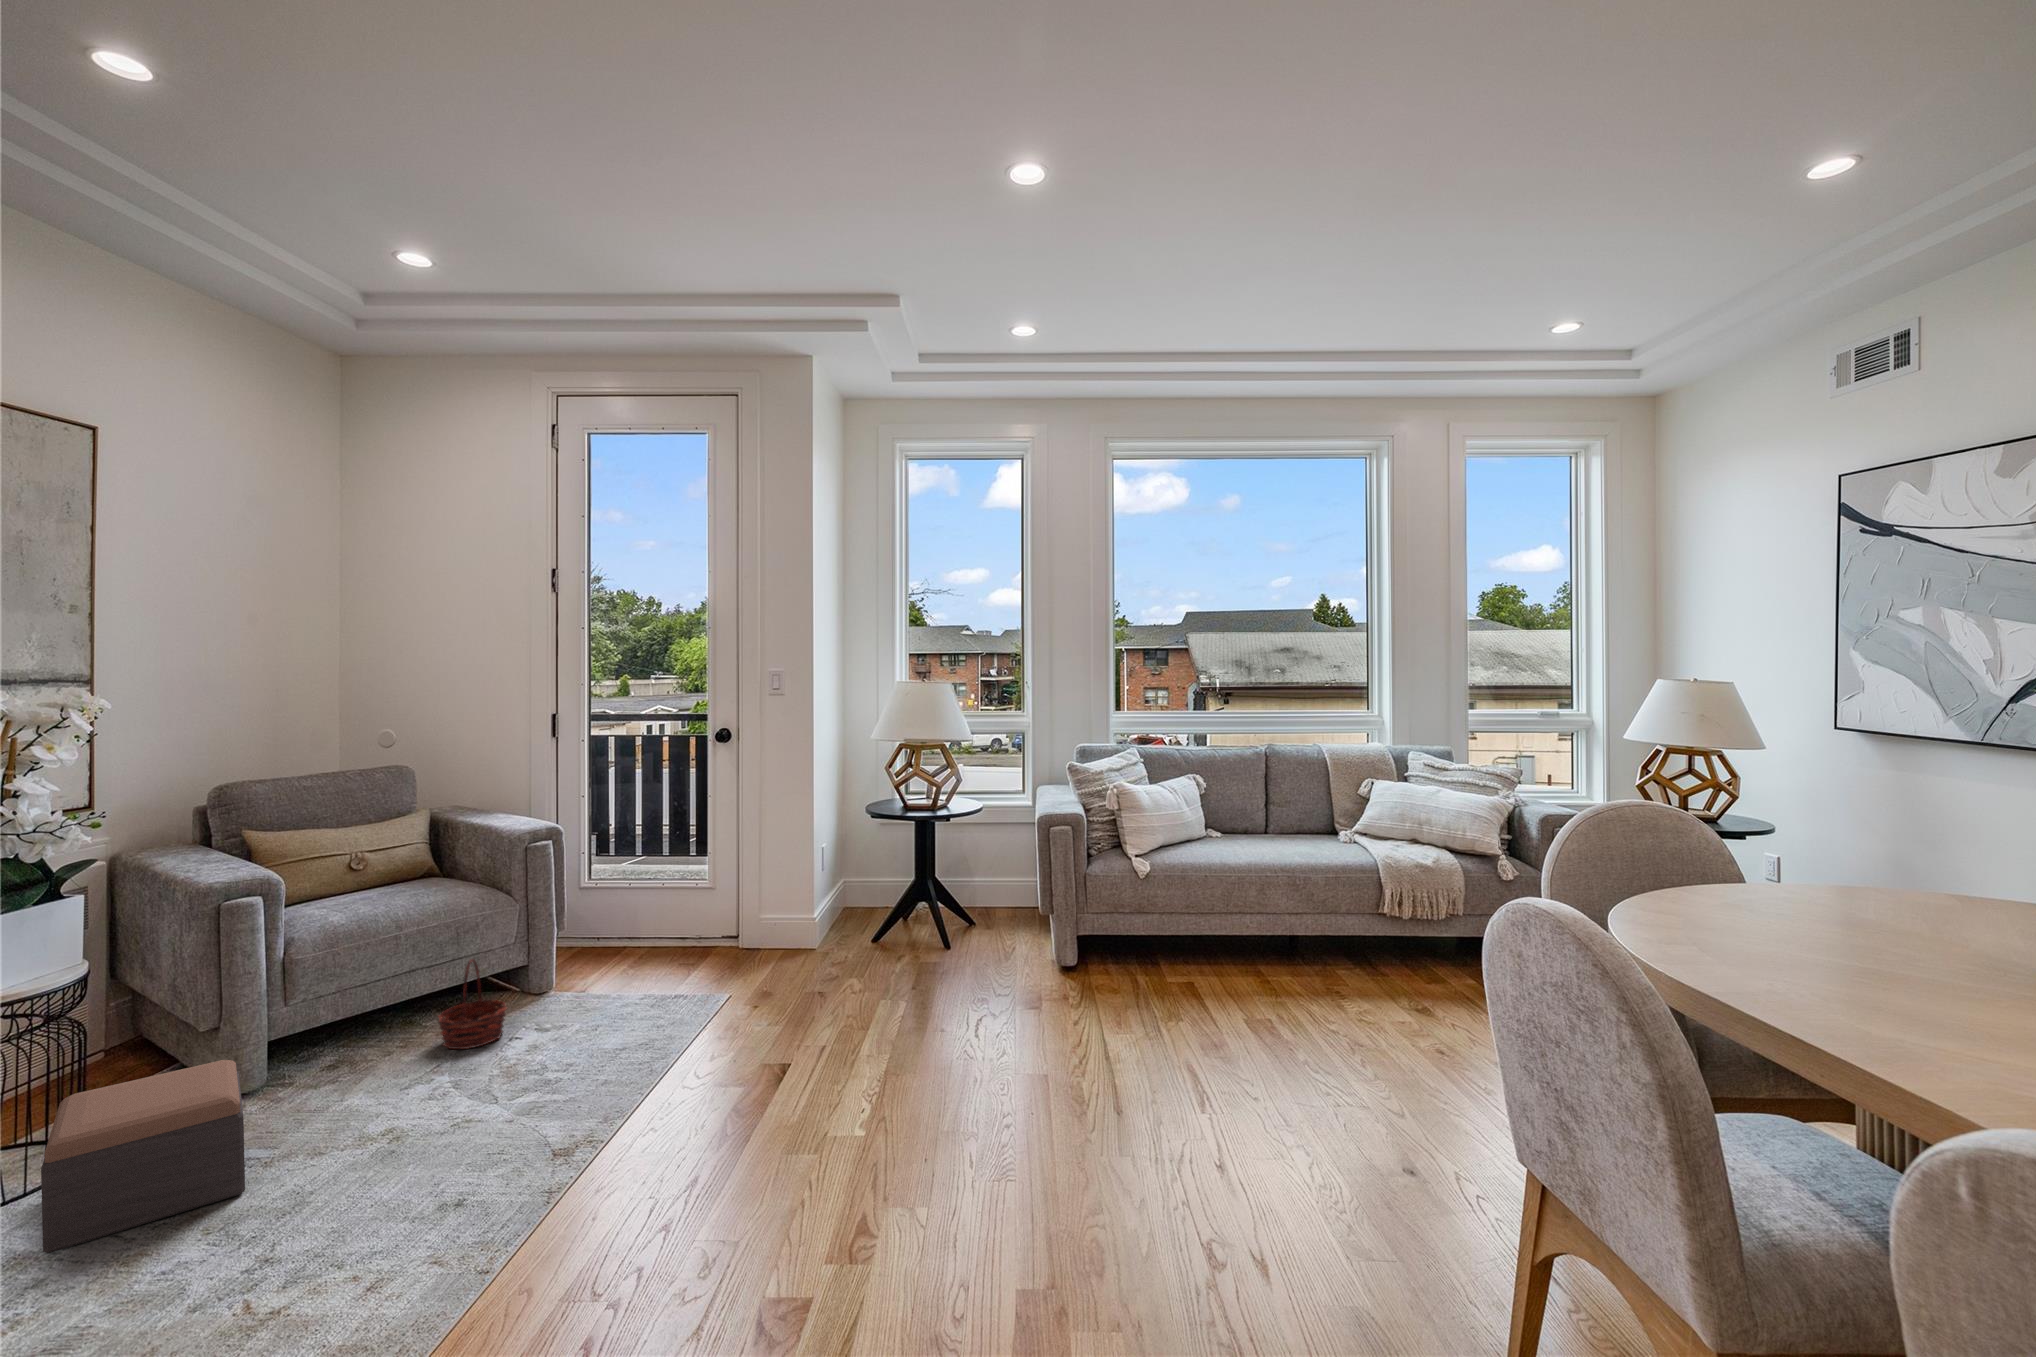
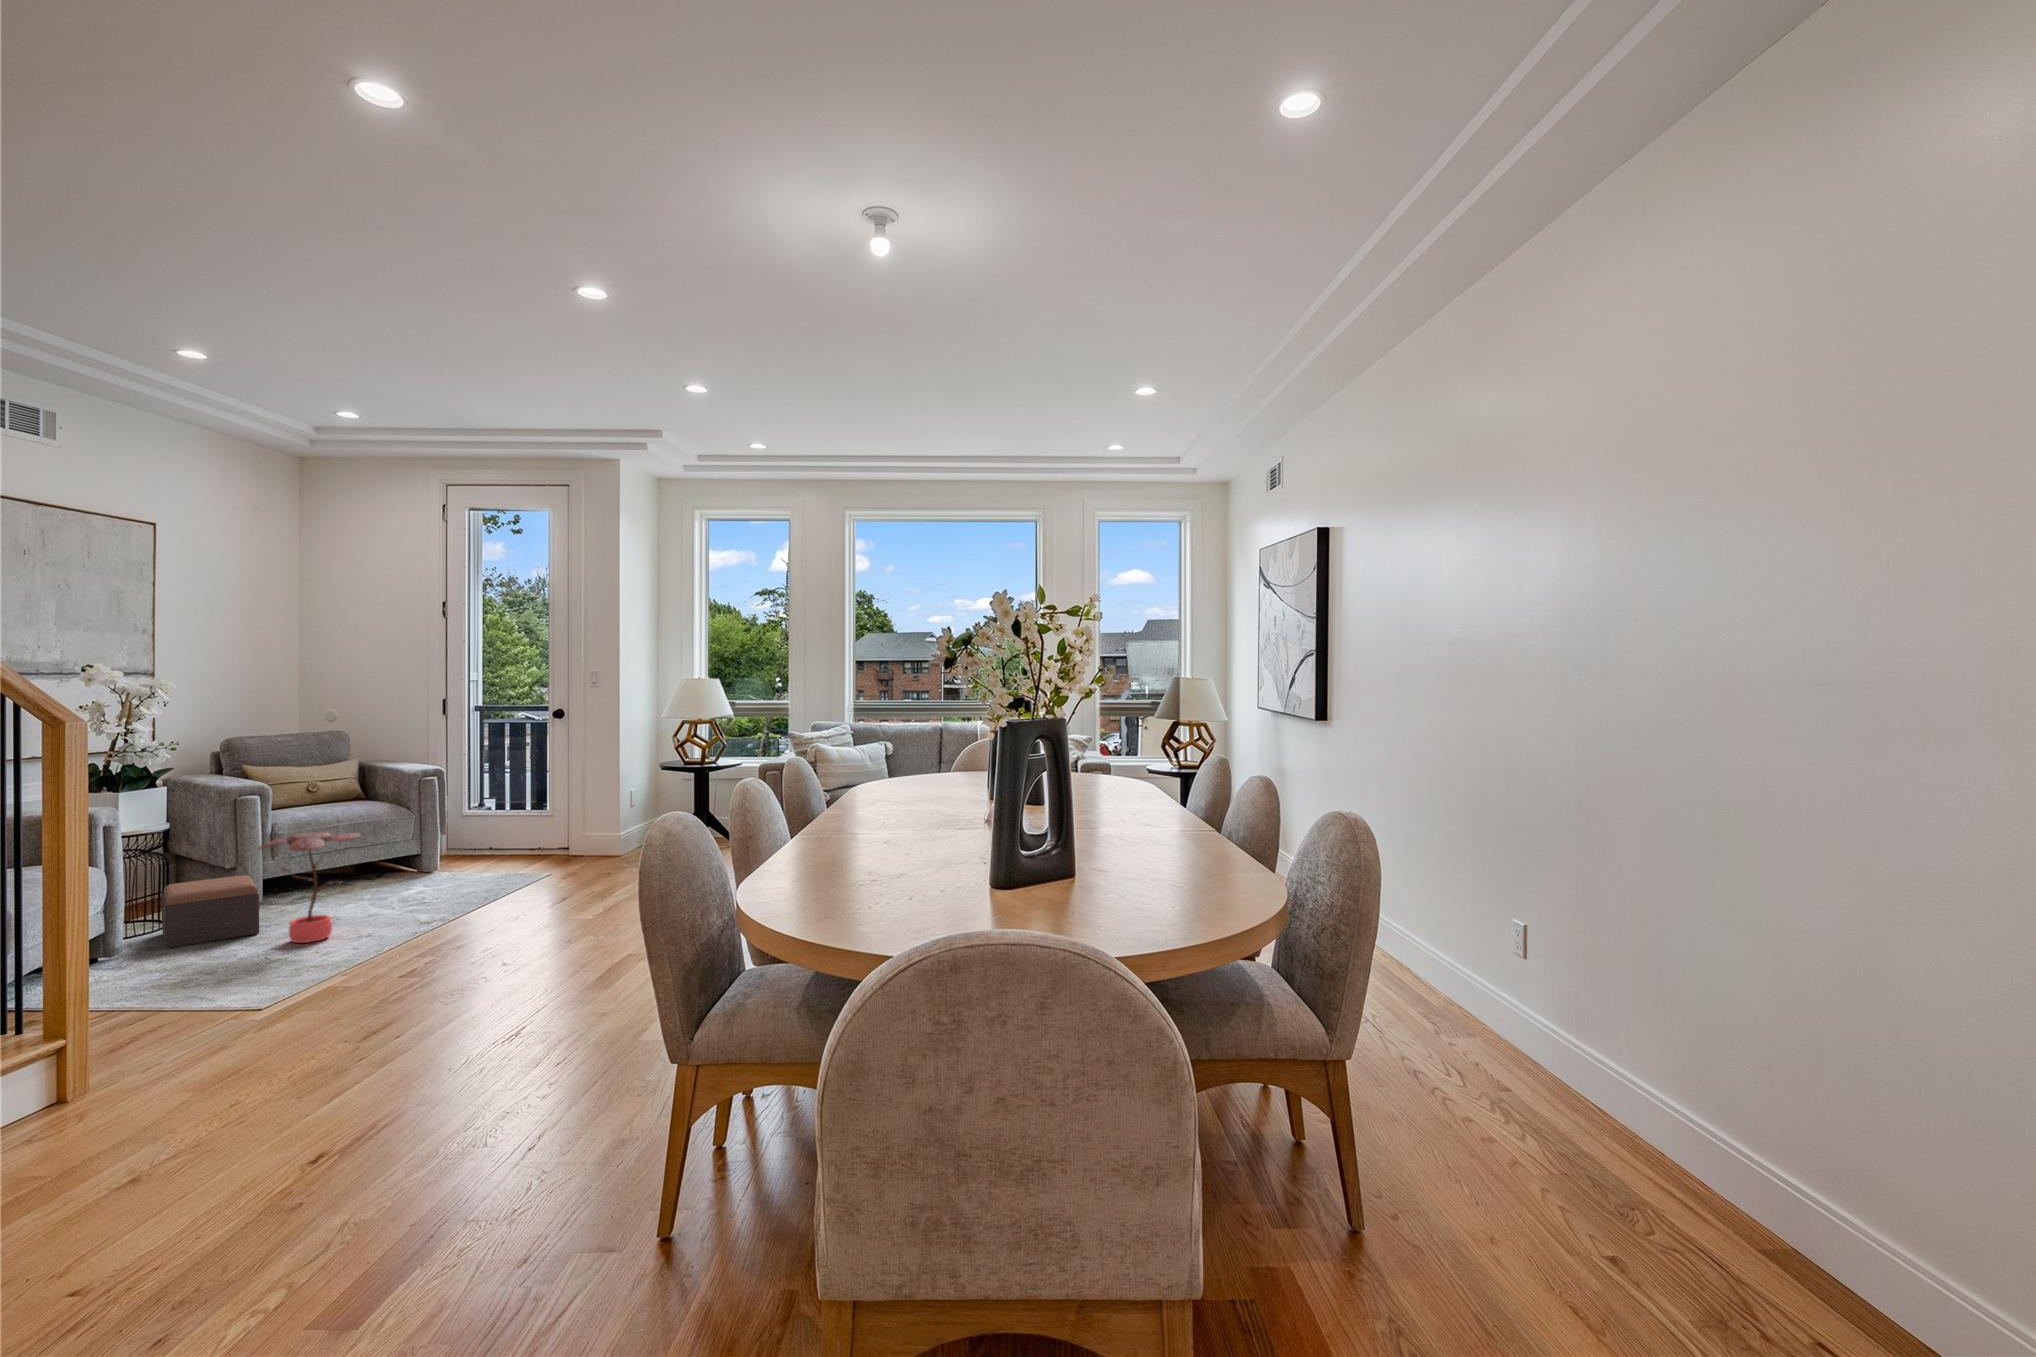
basket: present [438,959,507,1049] -> none [361,842,404,893]
potted plant: none [229,988,441,1232] -> present [258,832,360,943]

